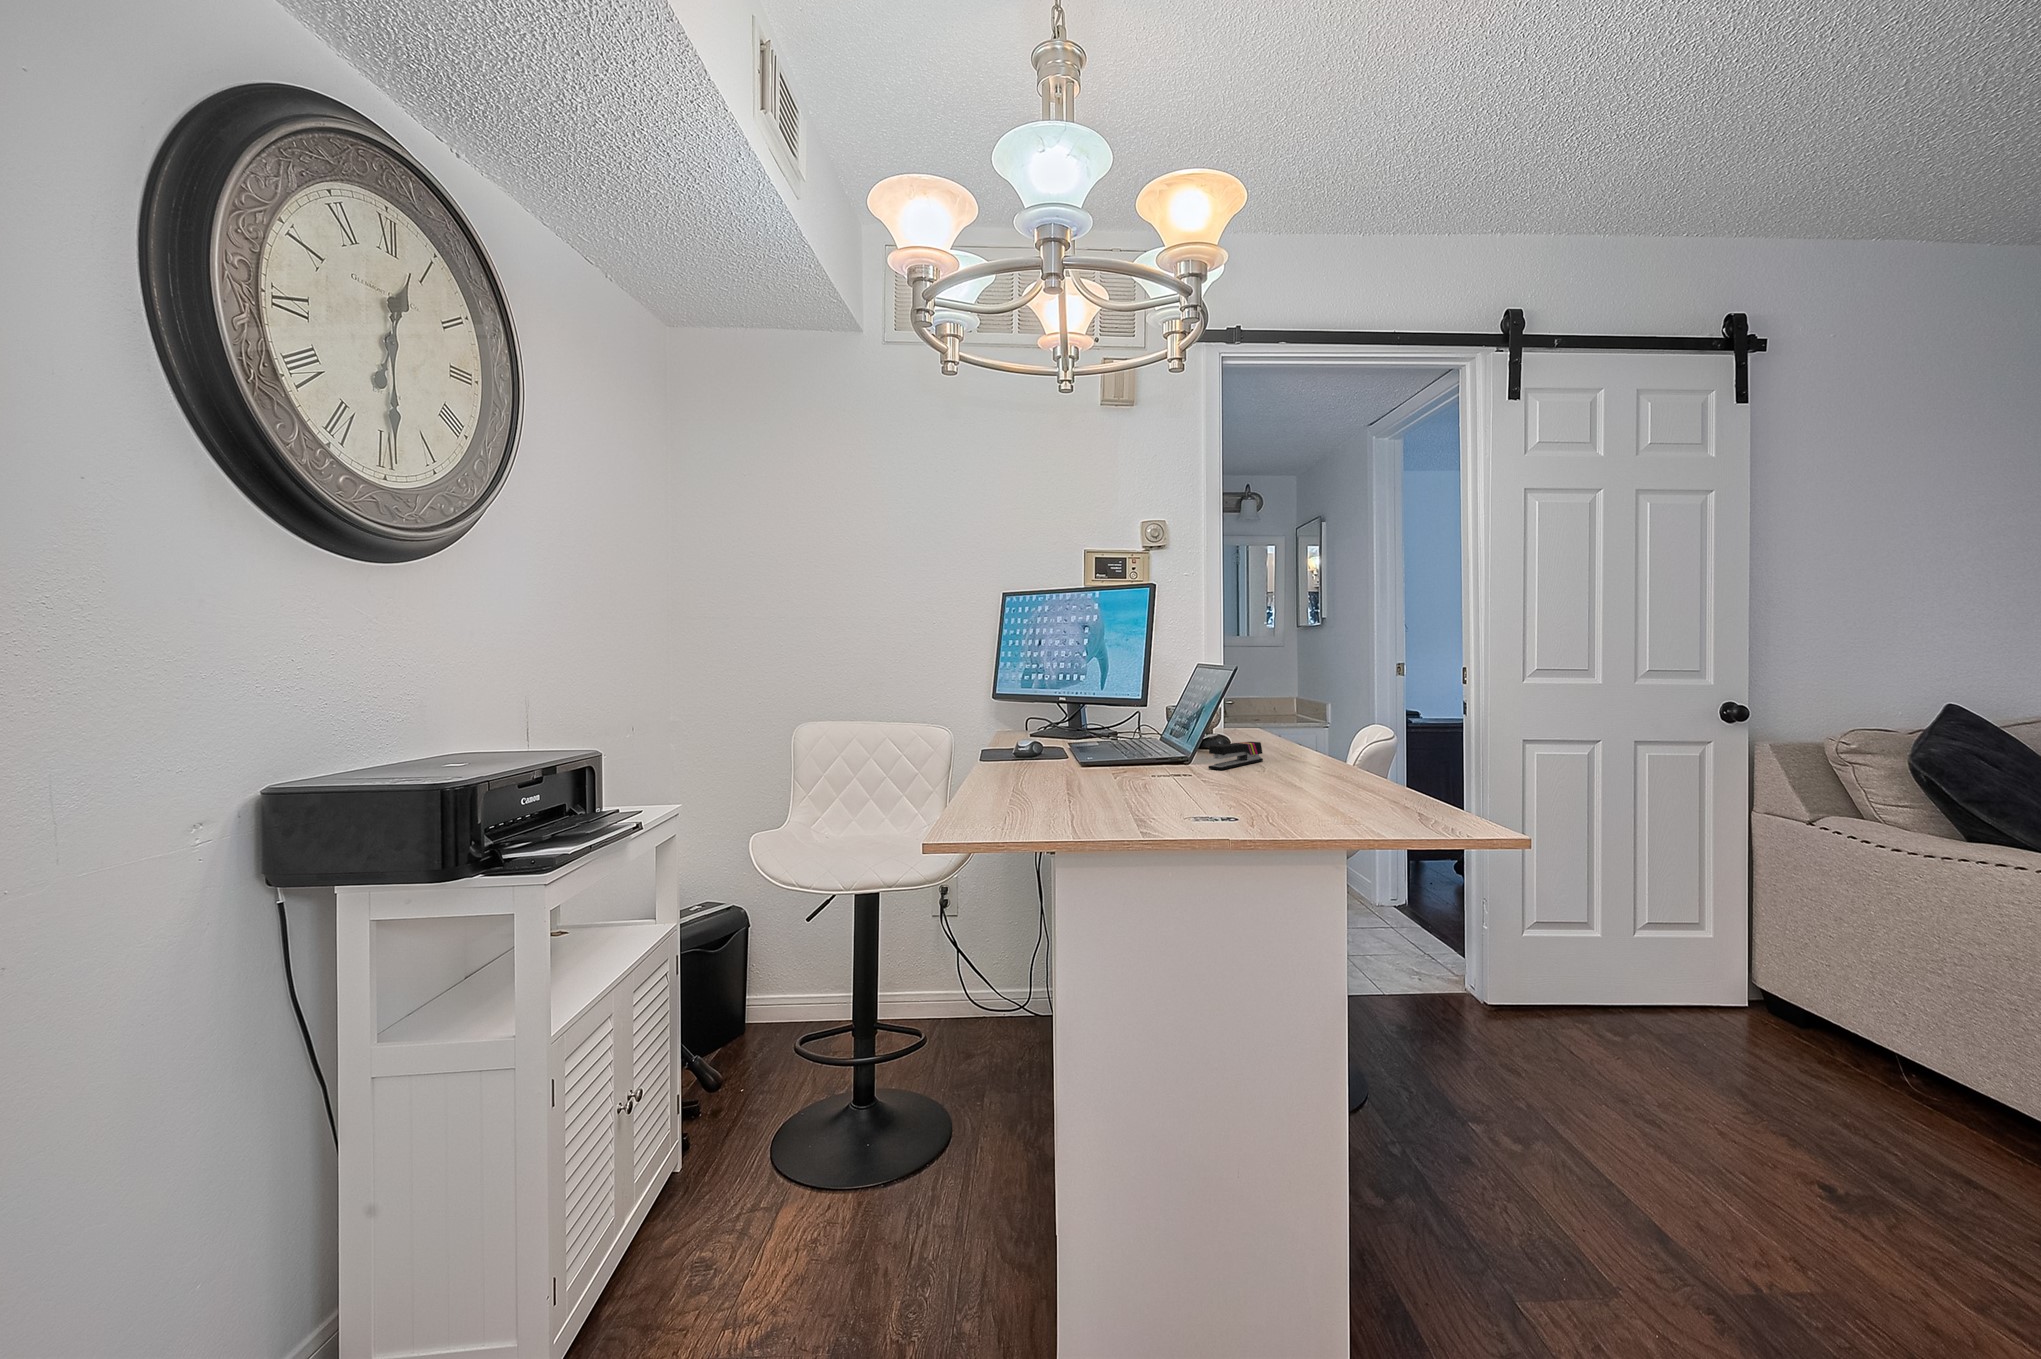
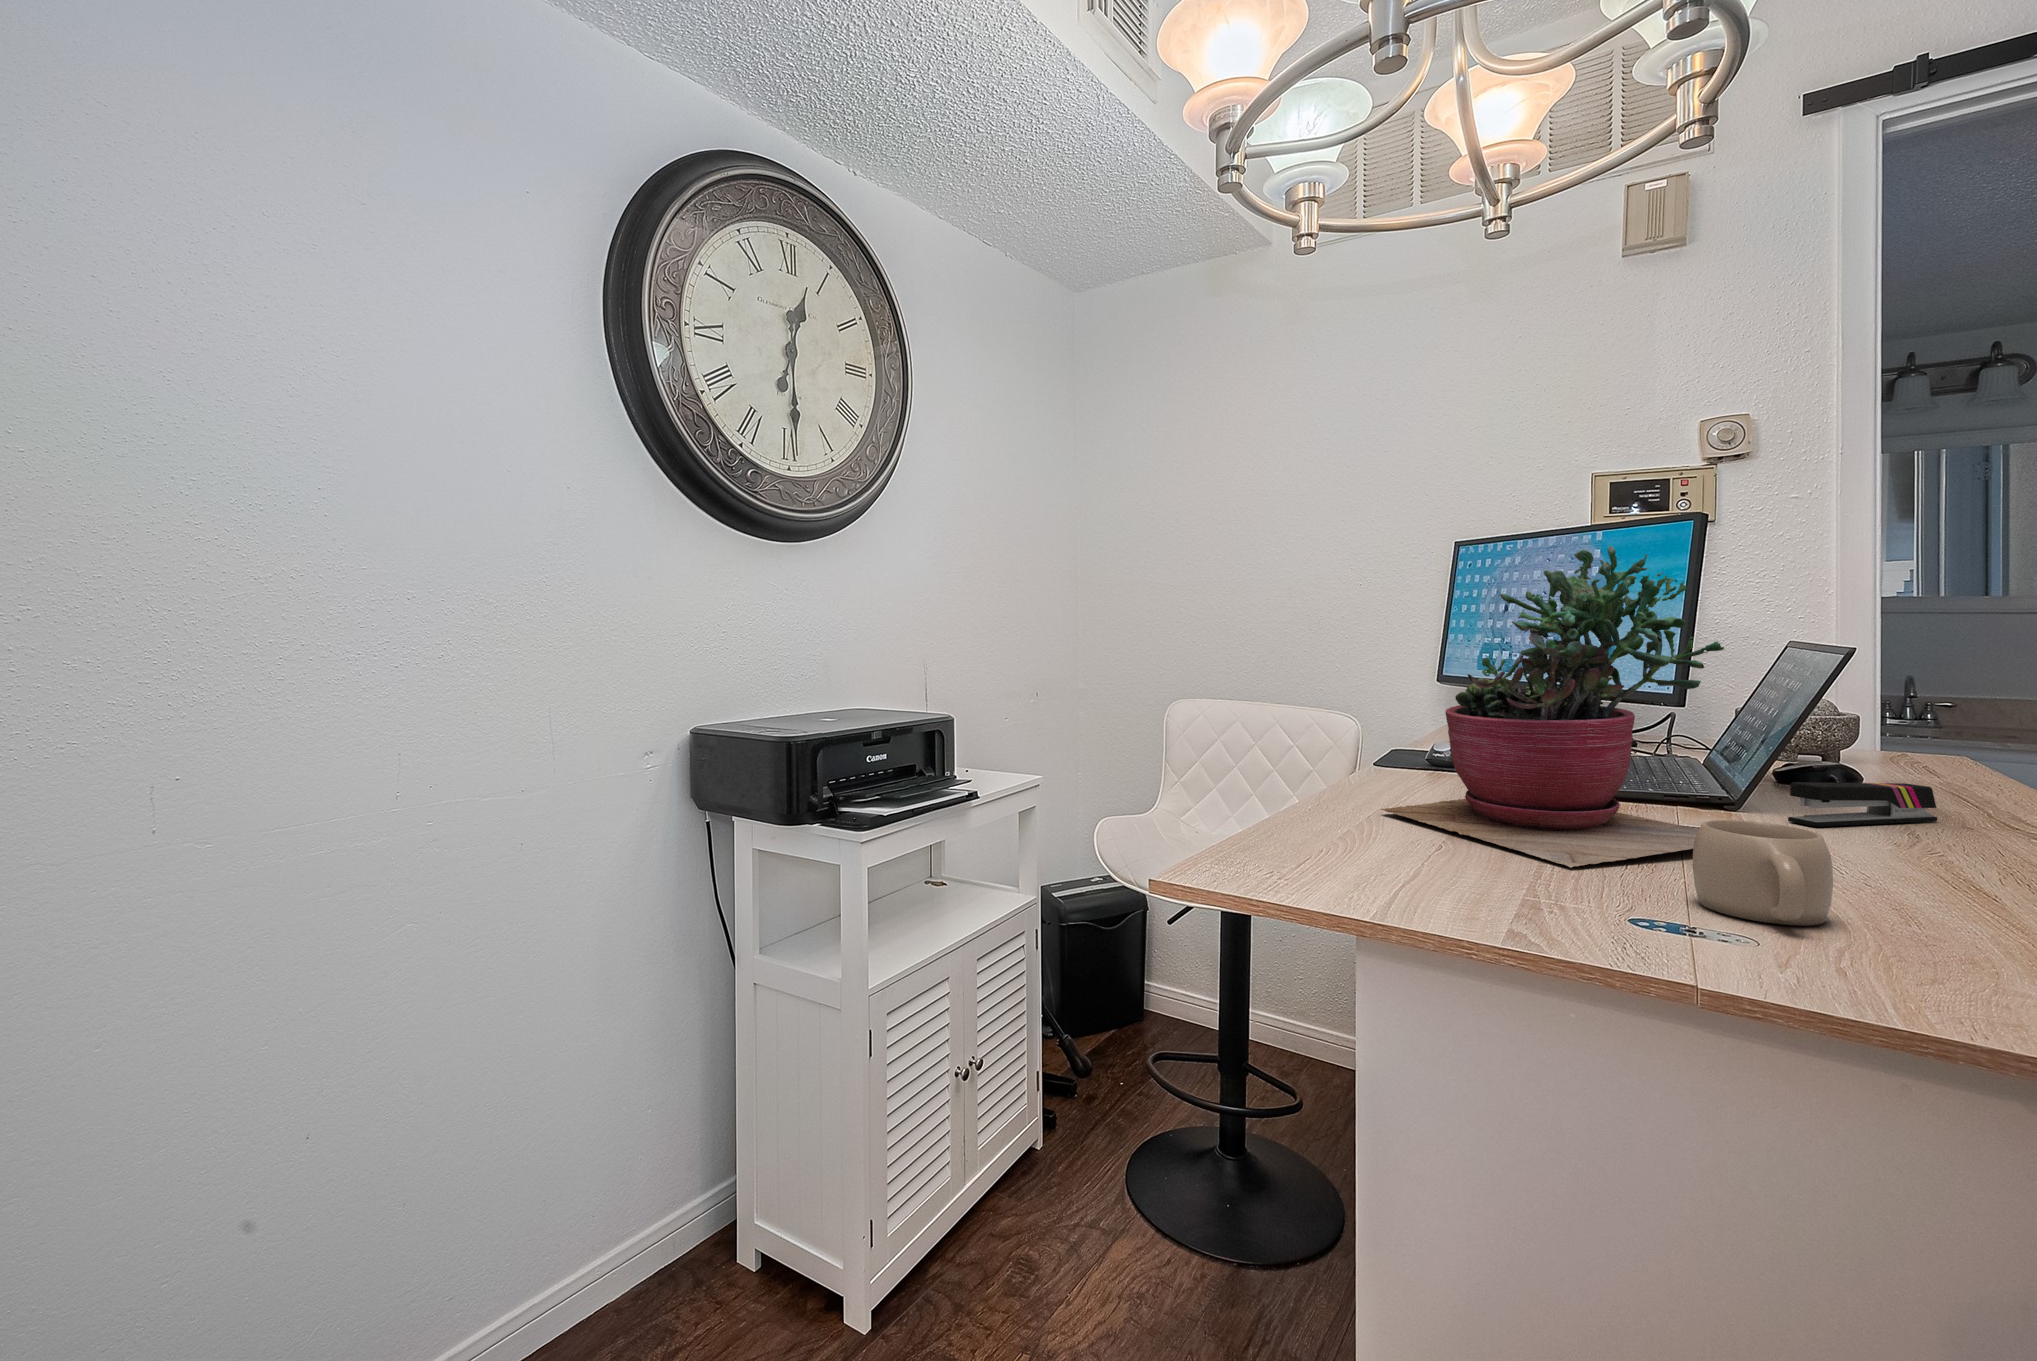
succulent plant: none [1008,606,1204,808] -> present [1381,546,1724,868]
mug: none [1199,767,1258,821] -> present [1692,820,1833,925]

